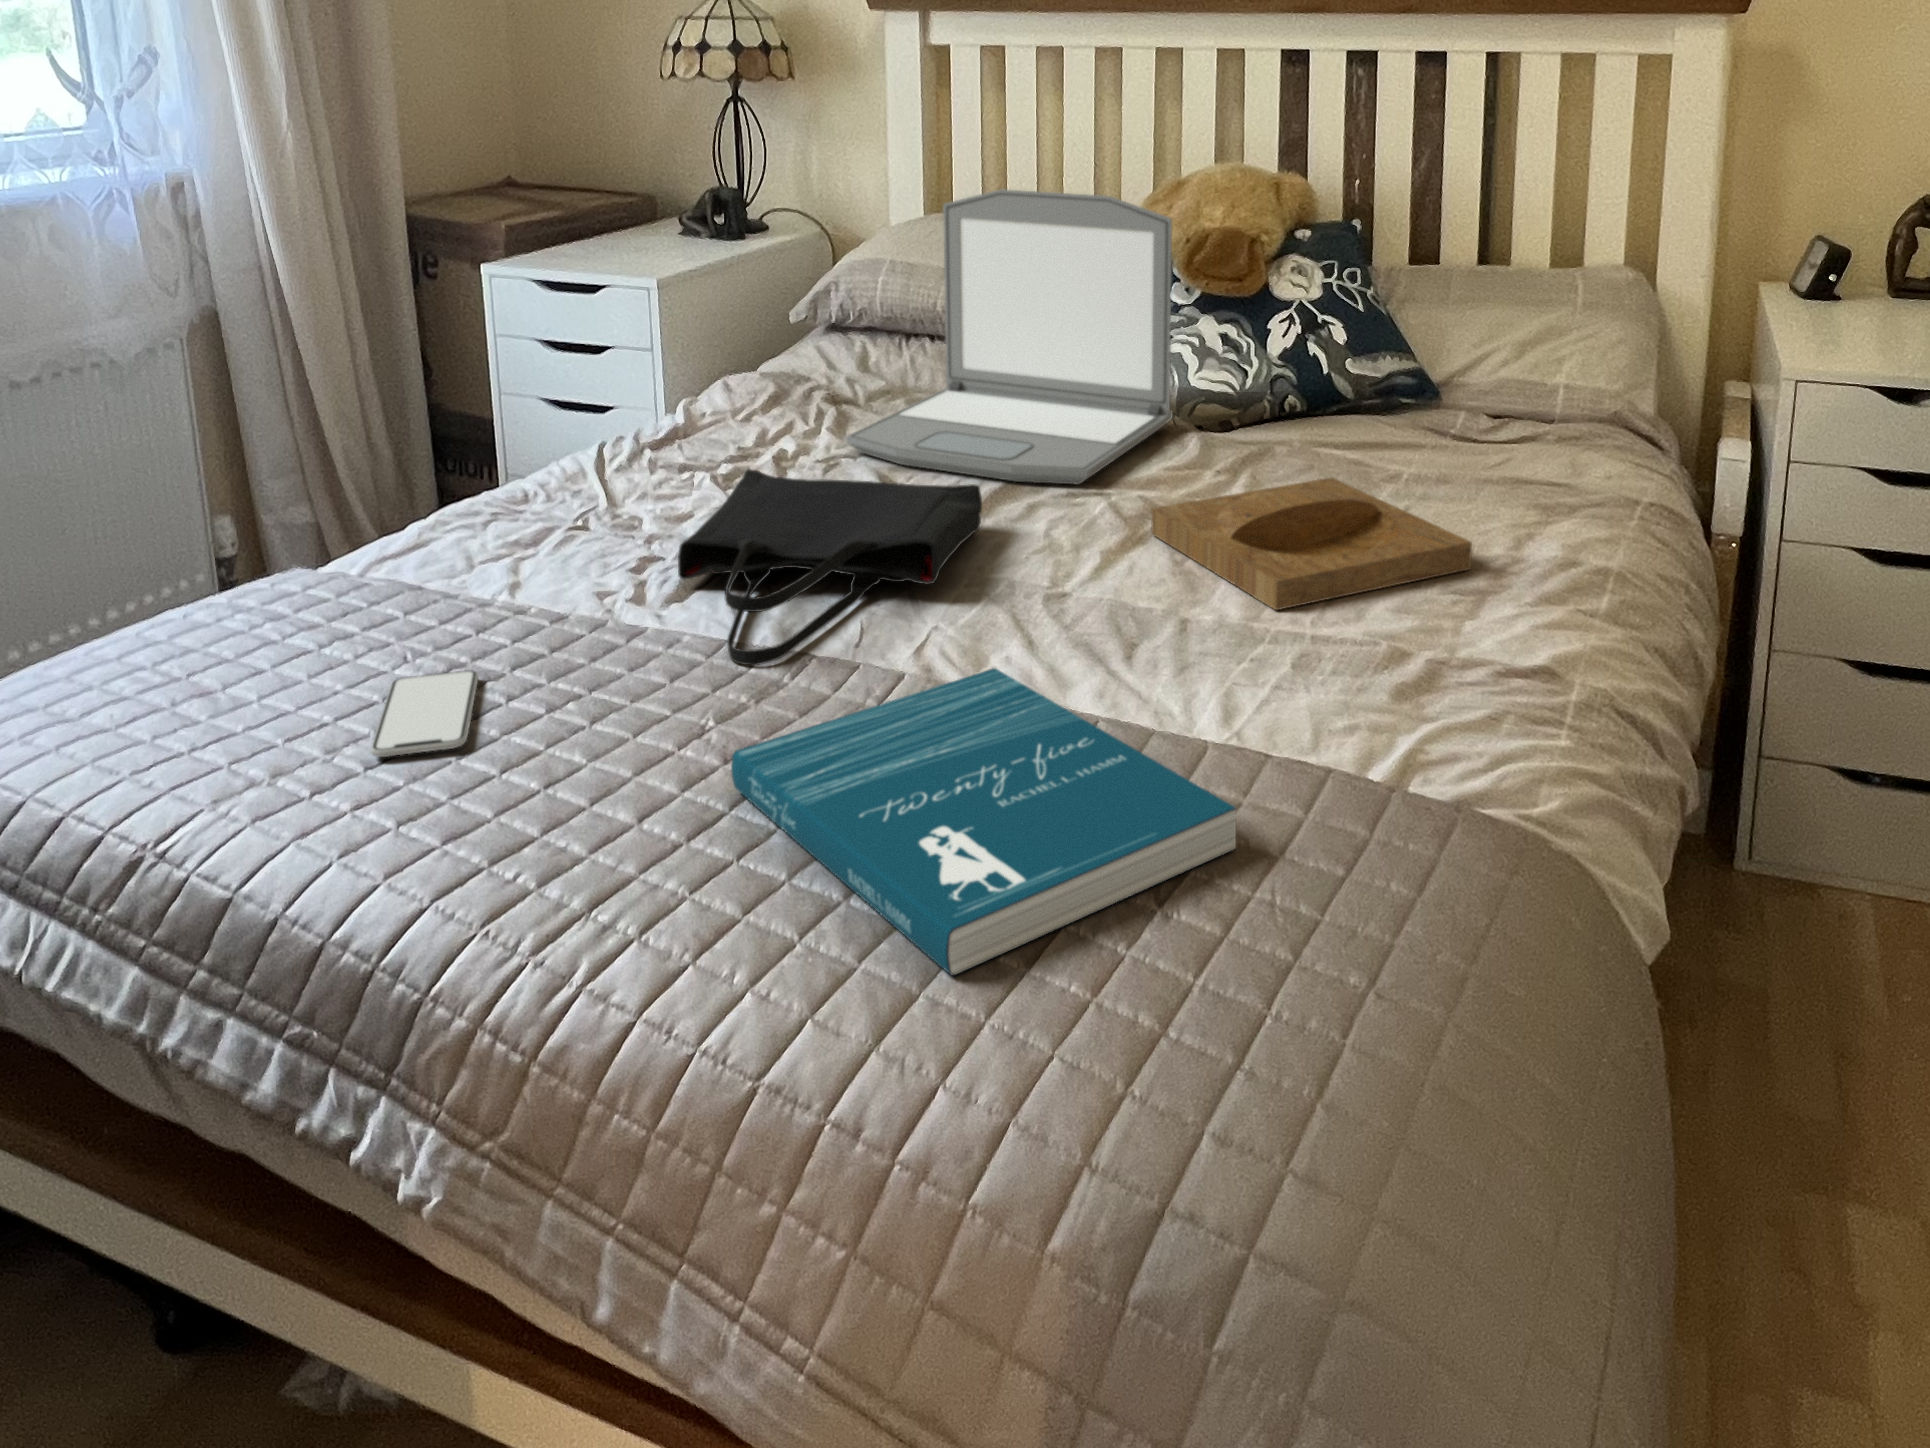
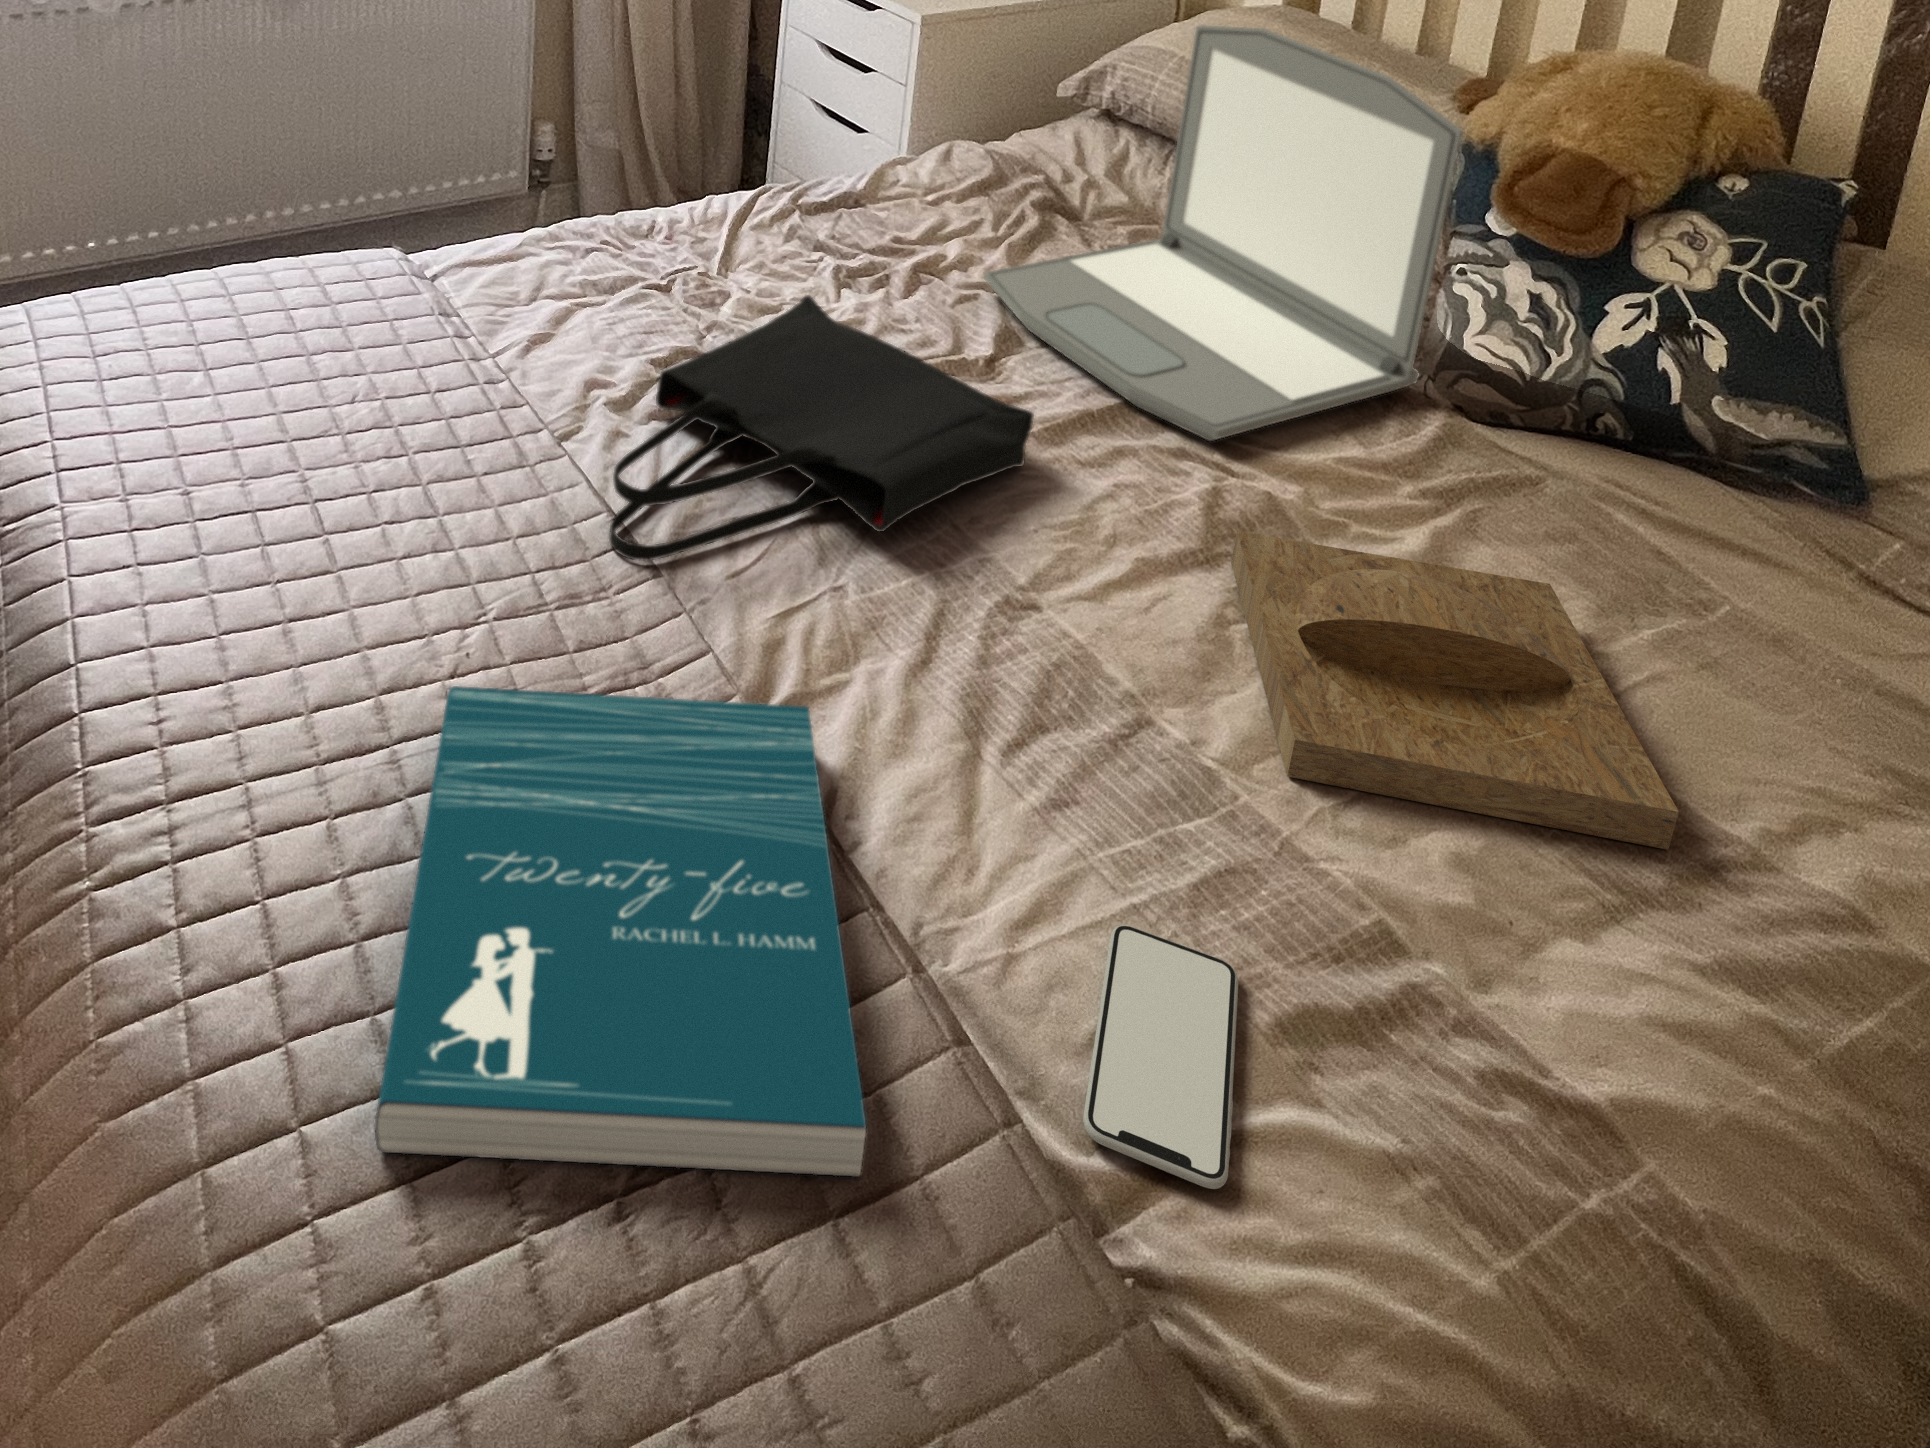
smartphone: present [371,670,479,757] -> present [1083,925,1238,1189]

